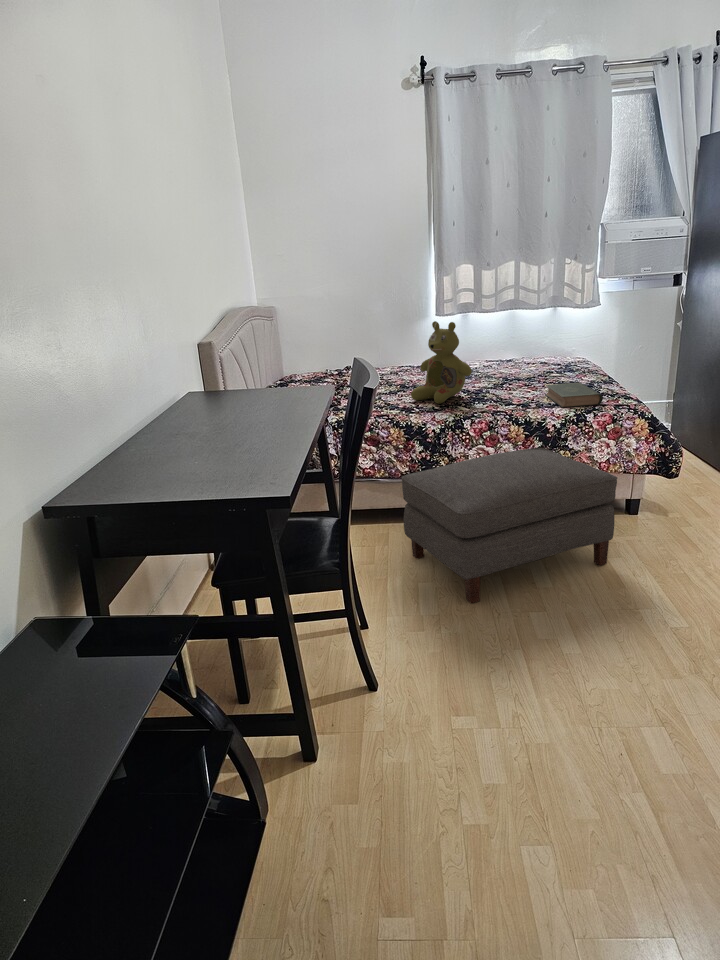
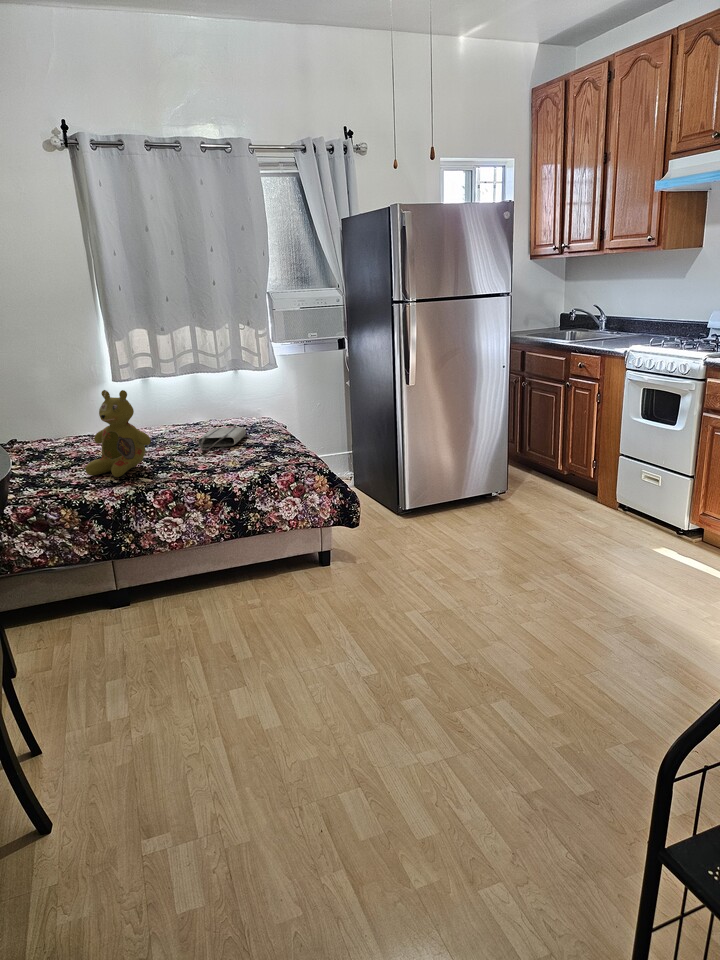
tote bag: none [514,365,562,386] -> present [198,427,246,451]
book: present [545,382,603,407] -> none [229,443,284,470]
ottoman: present [401,447,617,603] -> none [75,512,308,697]

